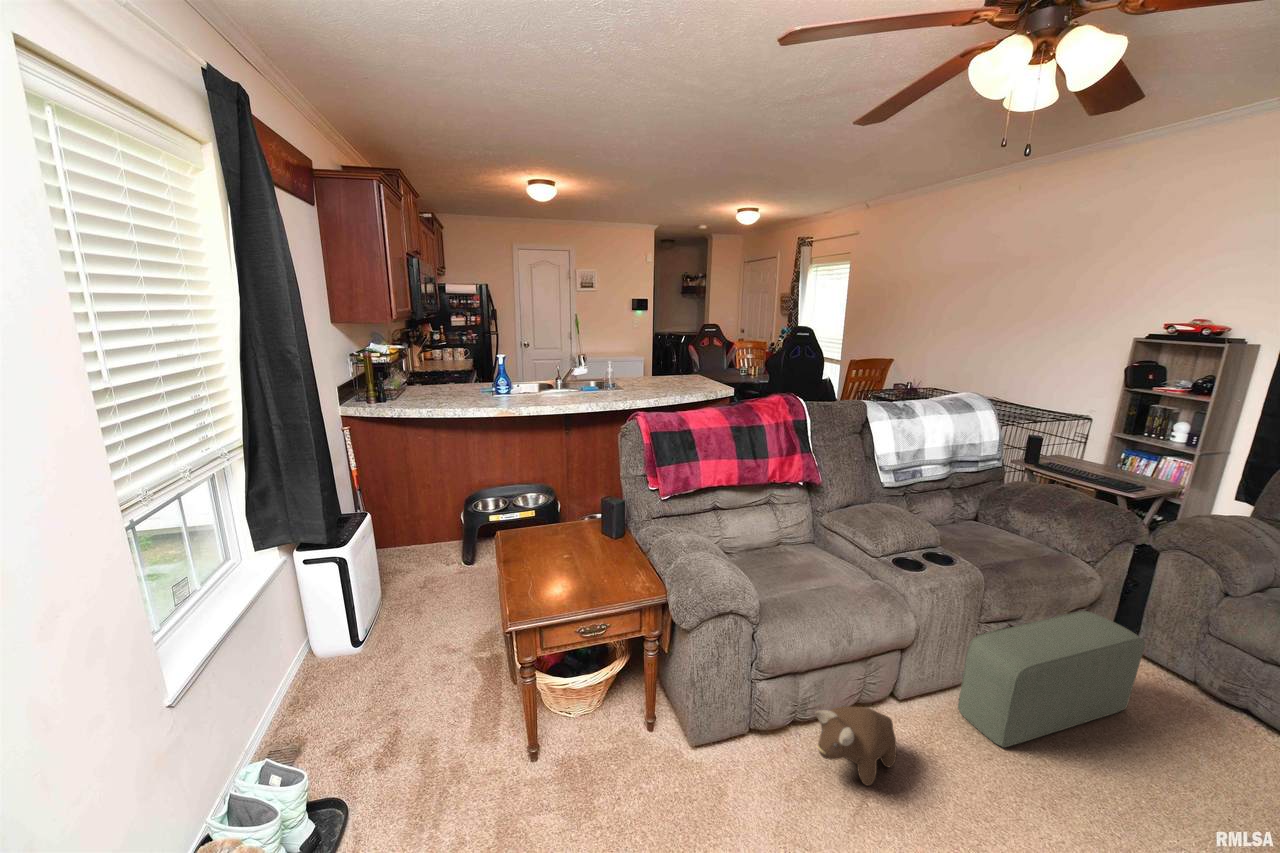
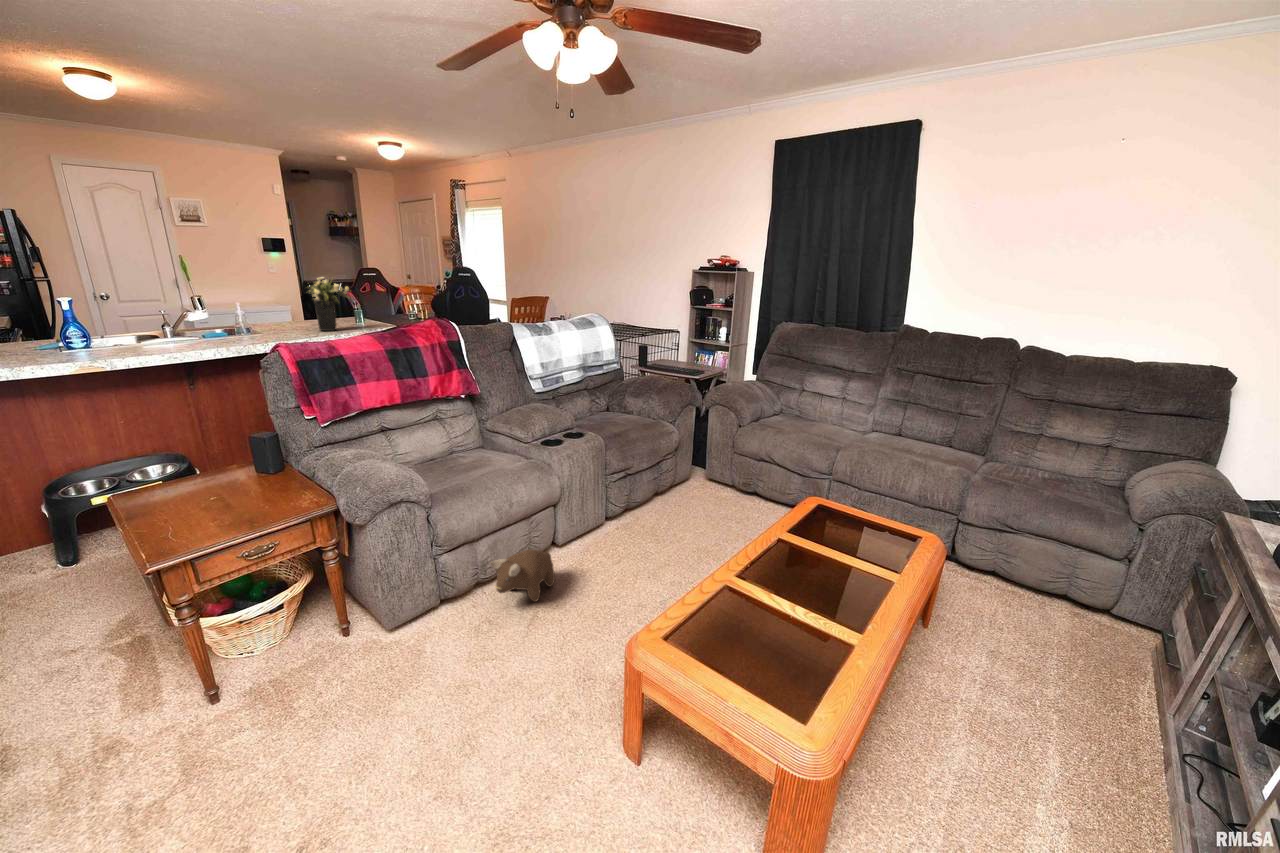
flower arrangement: none [663,338,701,389] -> present [309,277,349,331]
pouf: present [958,611,1145,747] -> none [598,452,697,550]

